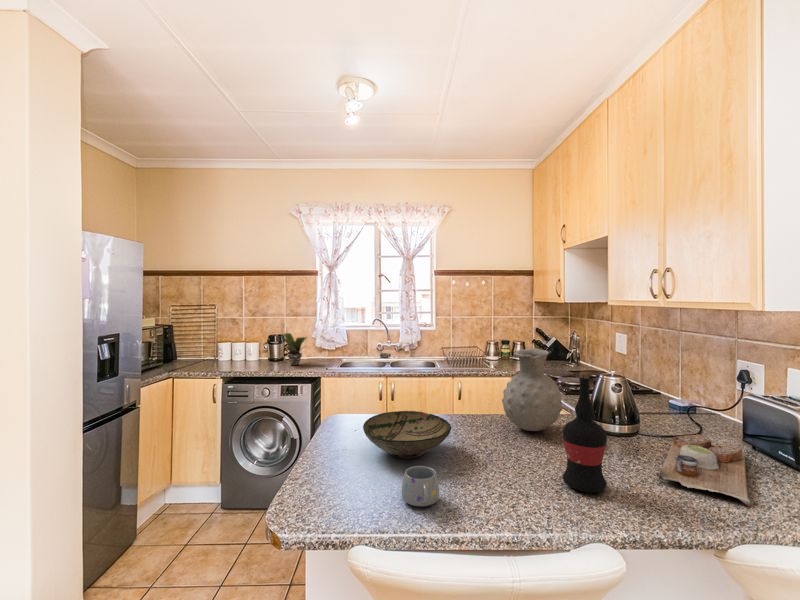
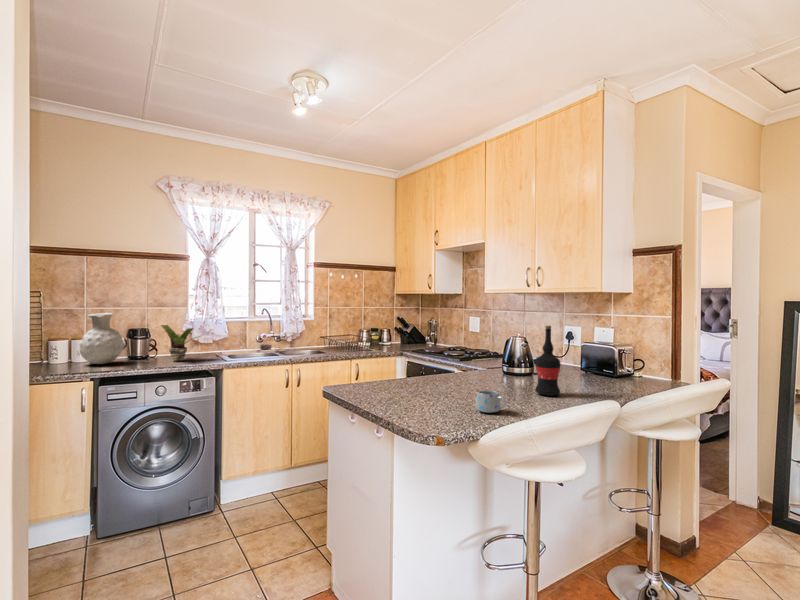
vase: present [502,349,563,431] -> present [80,313,124,364]
bowl: present [363,411,451,459] -> none [400,369,467,399]
cutting board: present [659,434,750,507] -> none [553,367,614,390]

